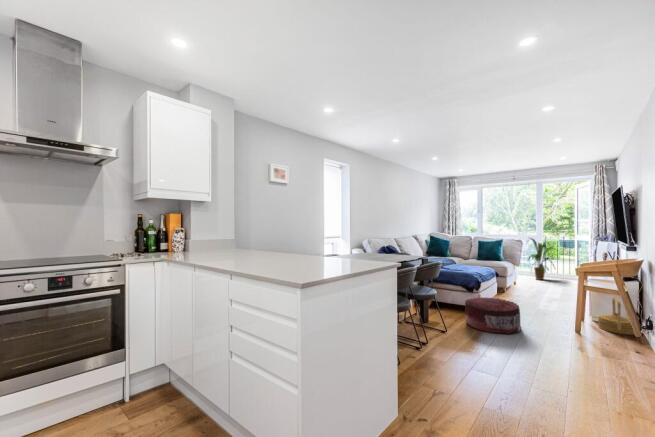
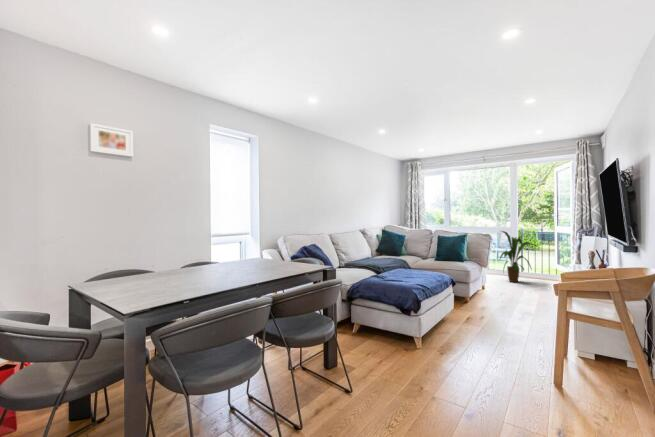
pouf: present [465,297,521,334] -> none [390,324,472,392]
basket: present [598,297,634,335] -> none [584,324,644,387]

